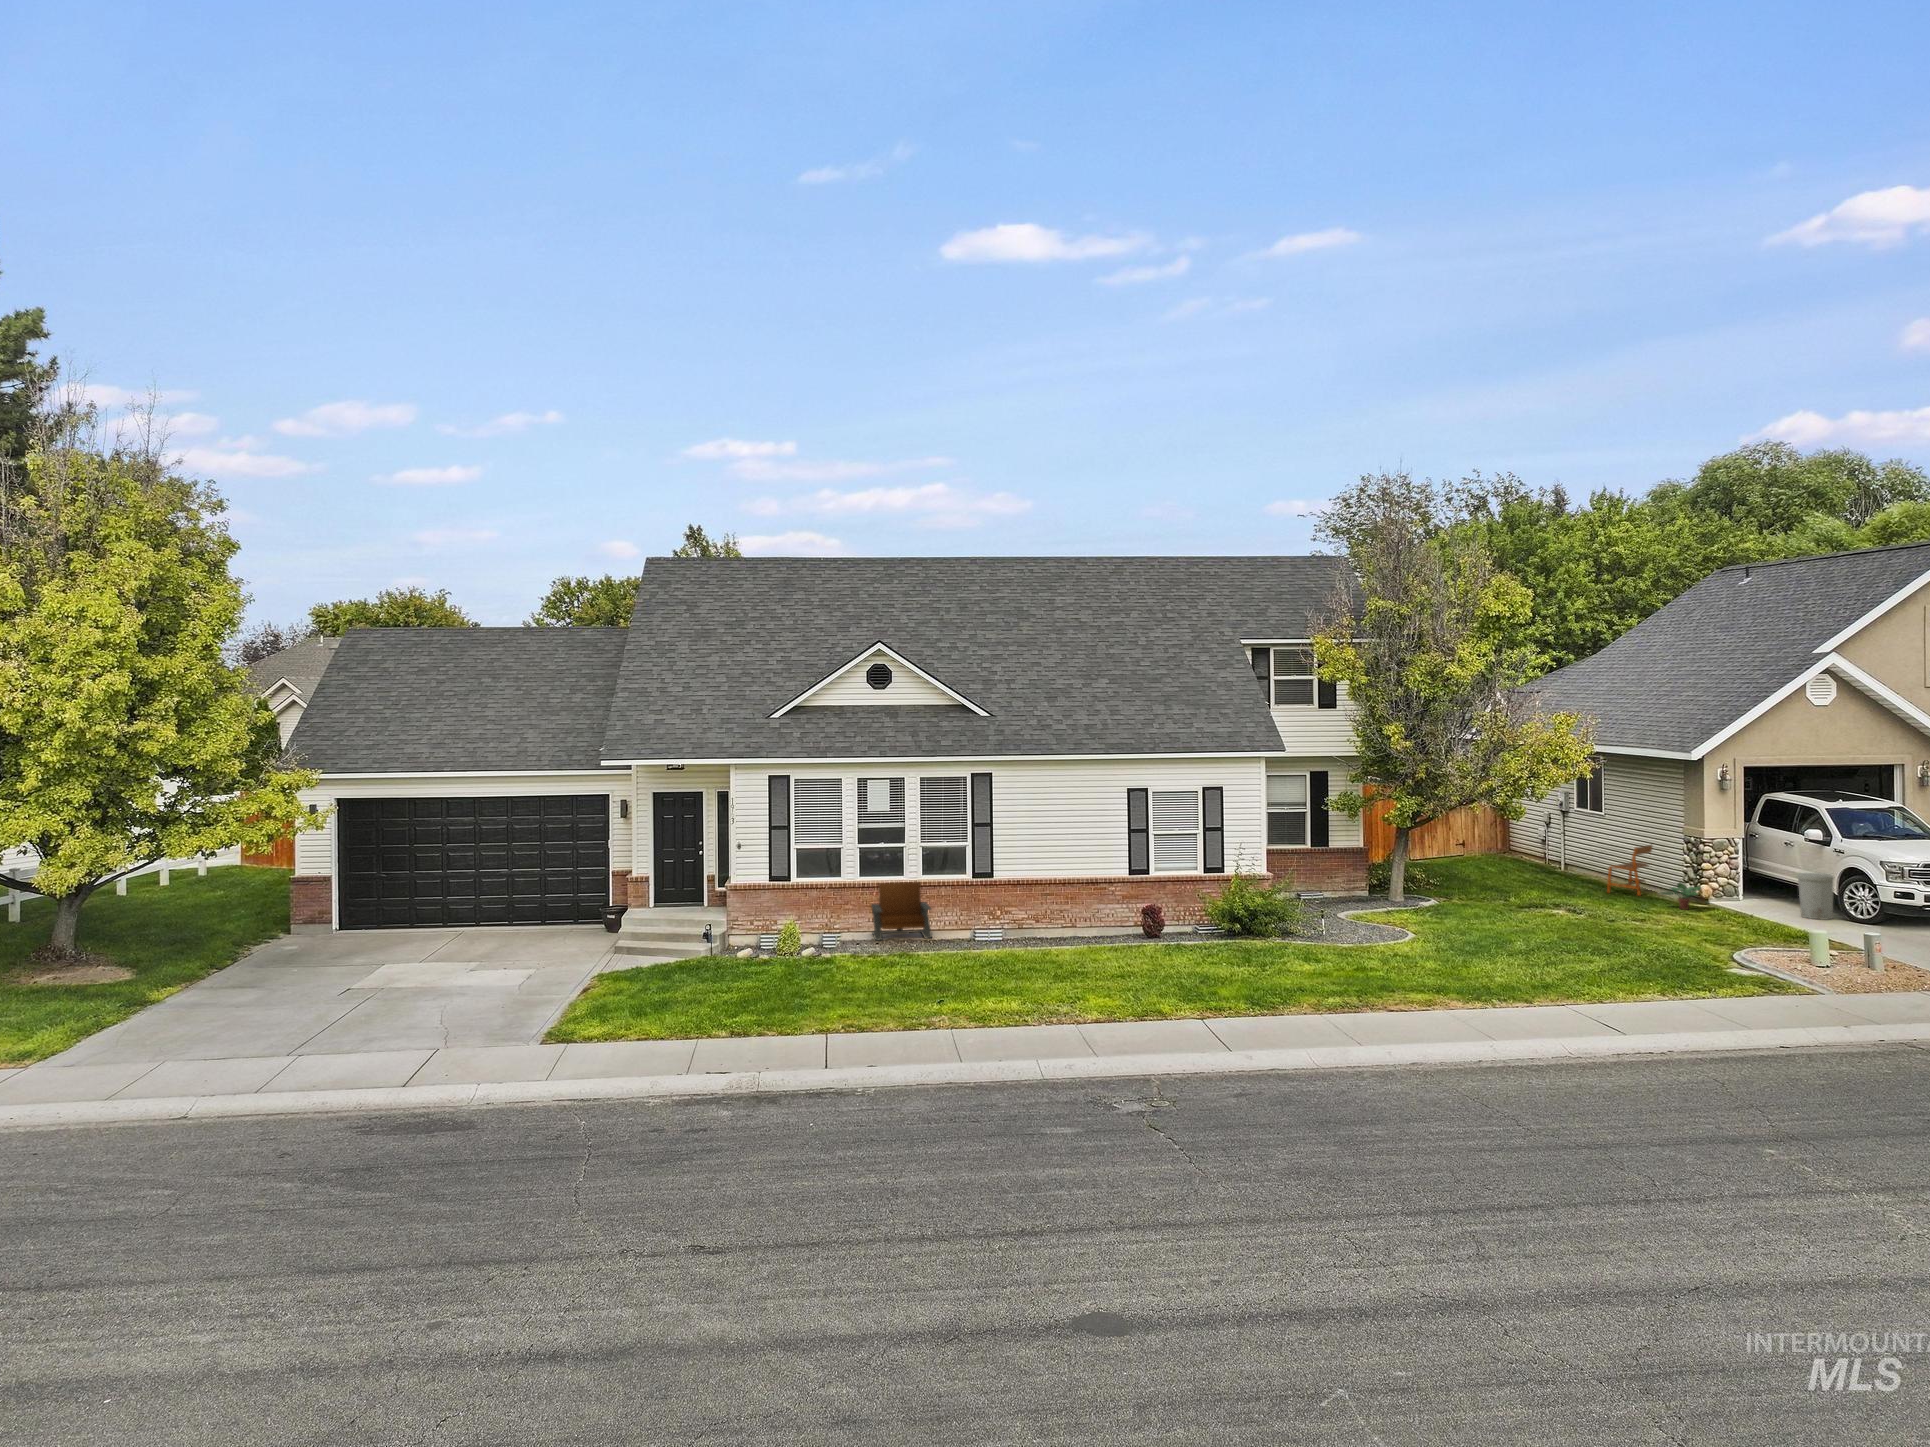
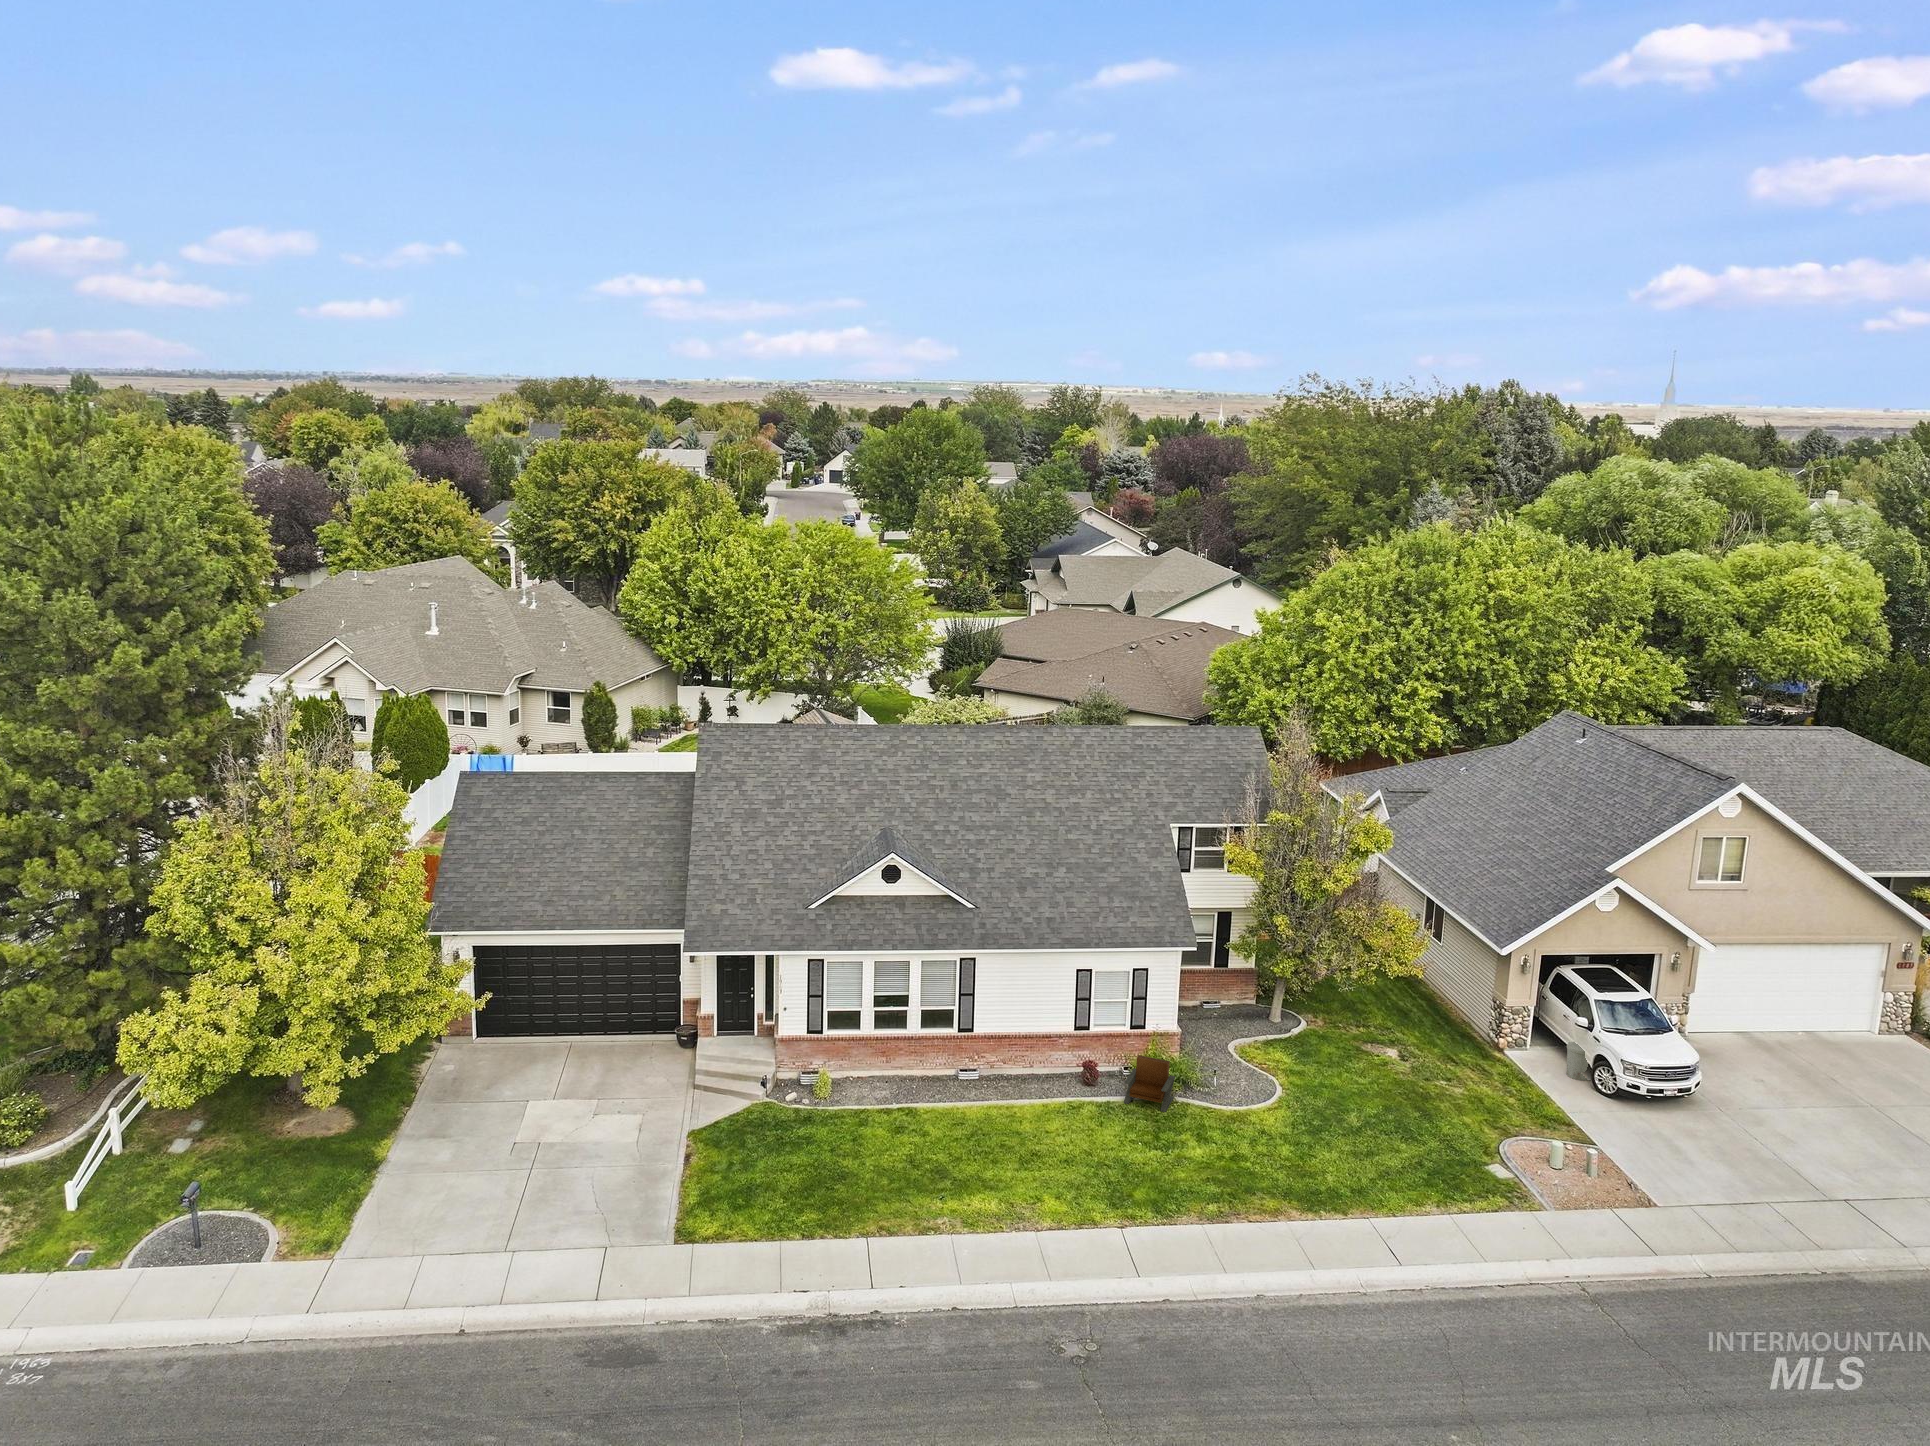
bench: present [1607,844,1652,896] -> none [1435,985,1477,1029]
lounge chair: present [871,882,932,940] -> present [1124,1055,1175,1112]
potted plant: present [1661,882,1701,910] -> none [1467,1036,1500,1057]

